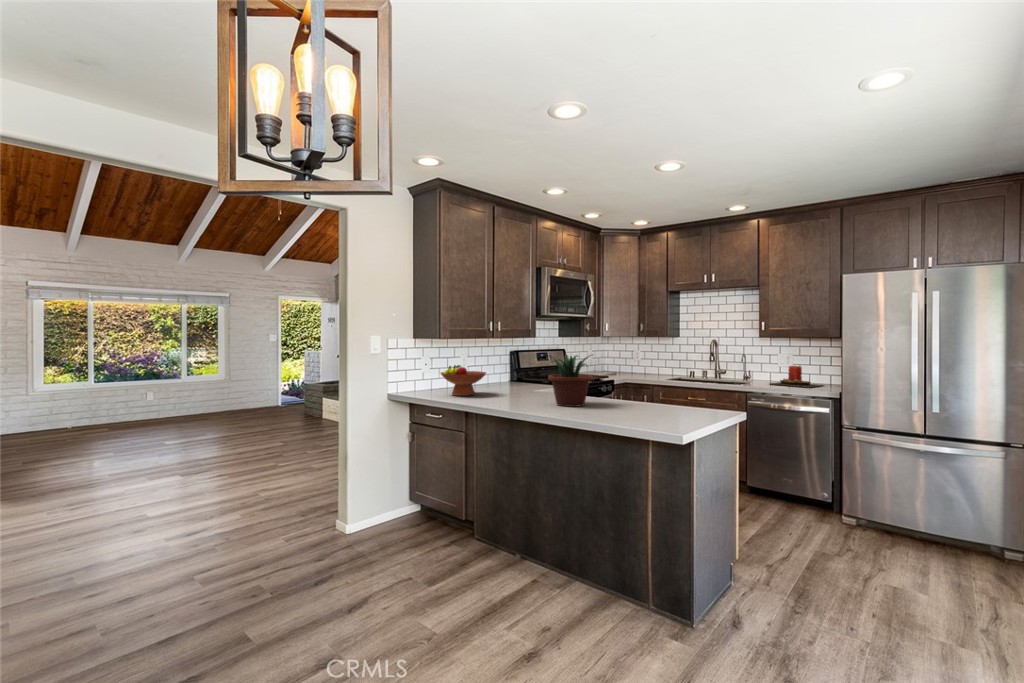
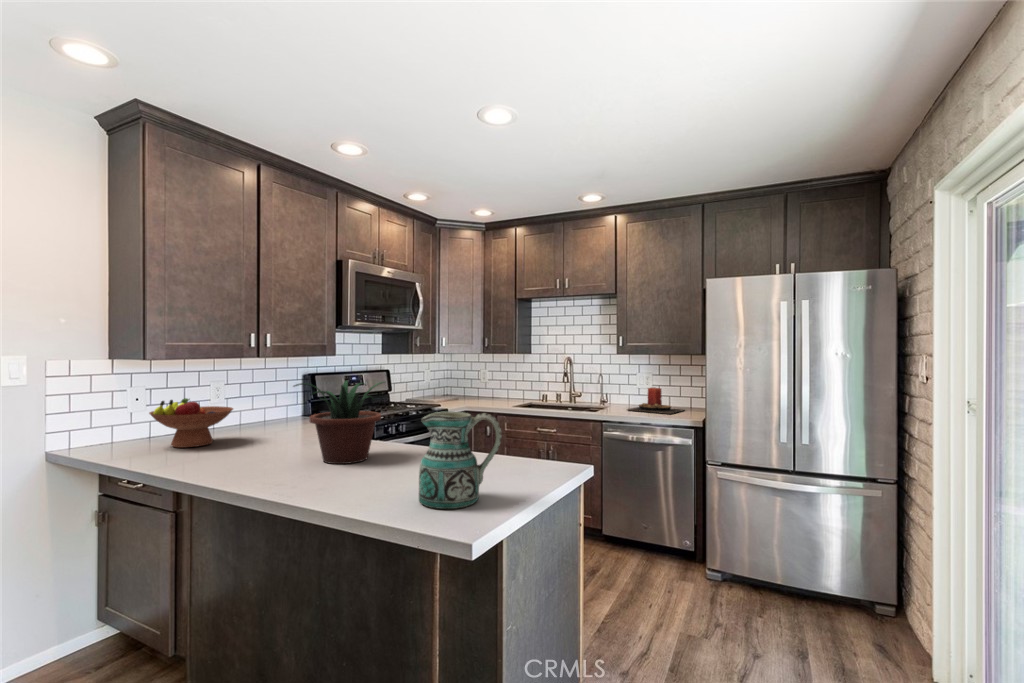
ceramic pitcher: none [637,370,690,427] -> present [419,411,502,509]

